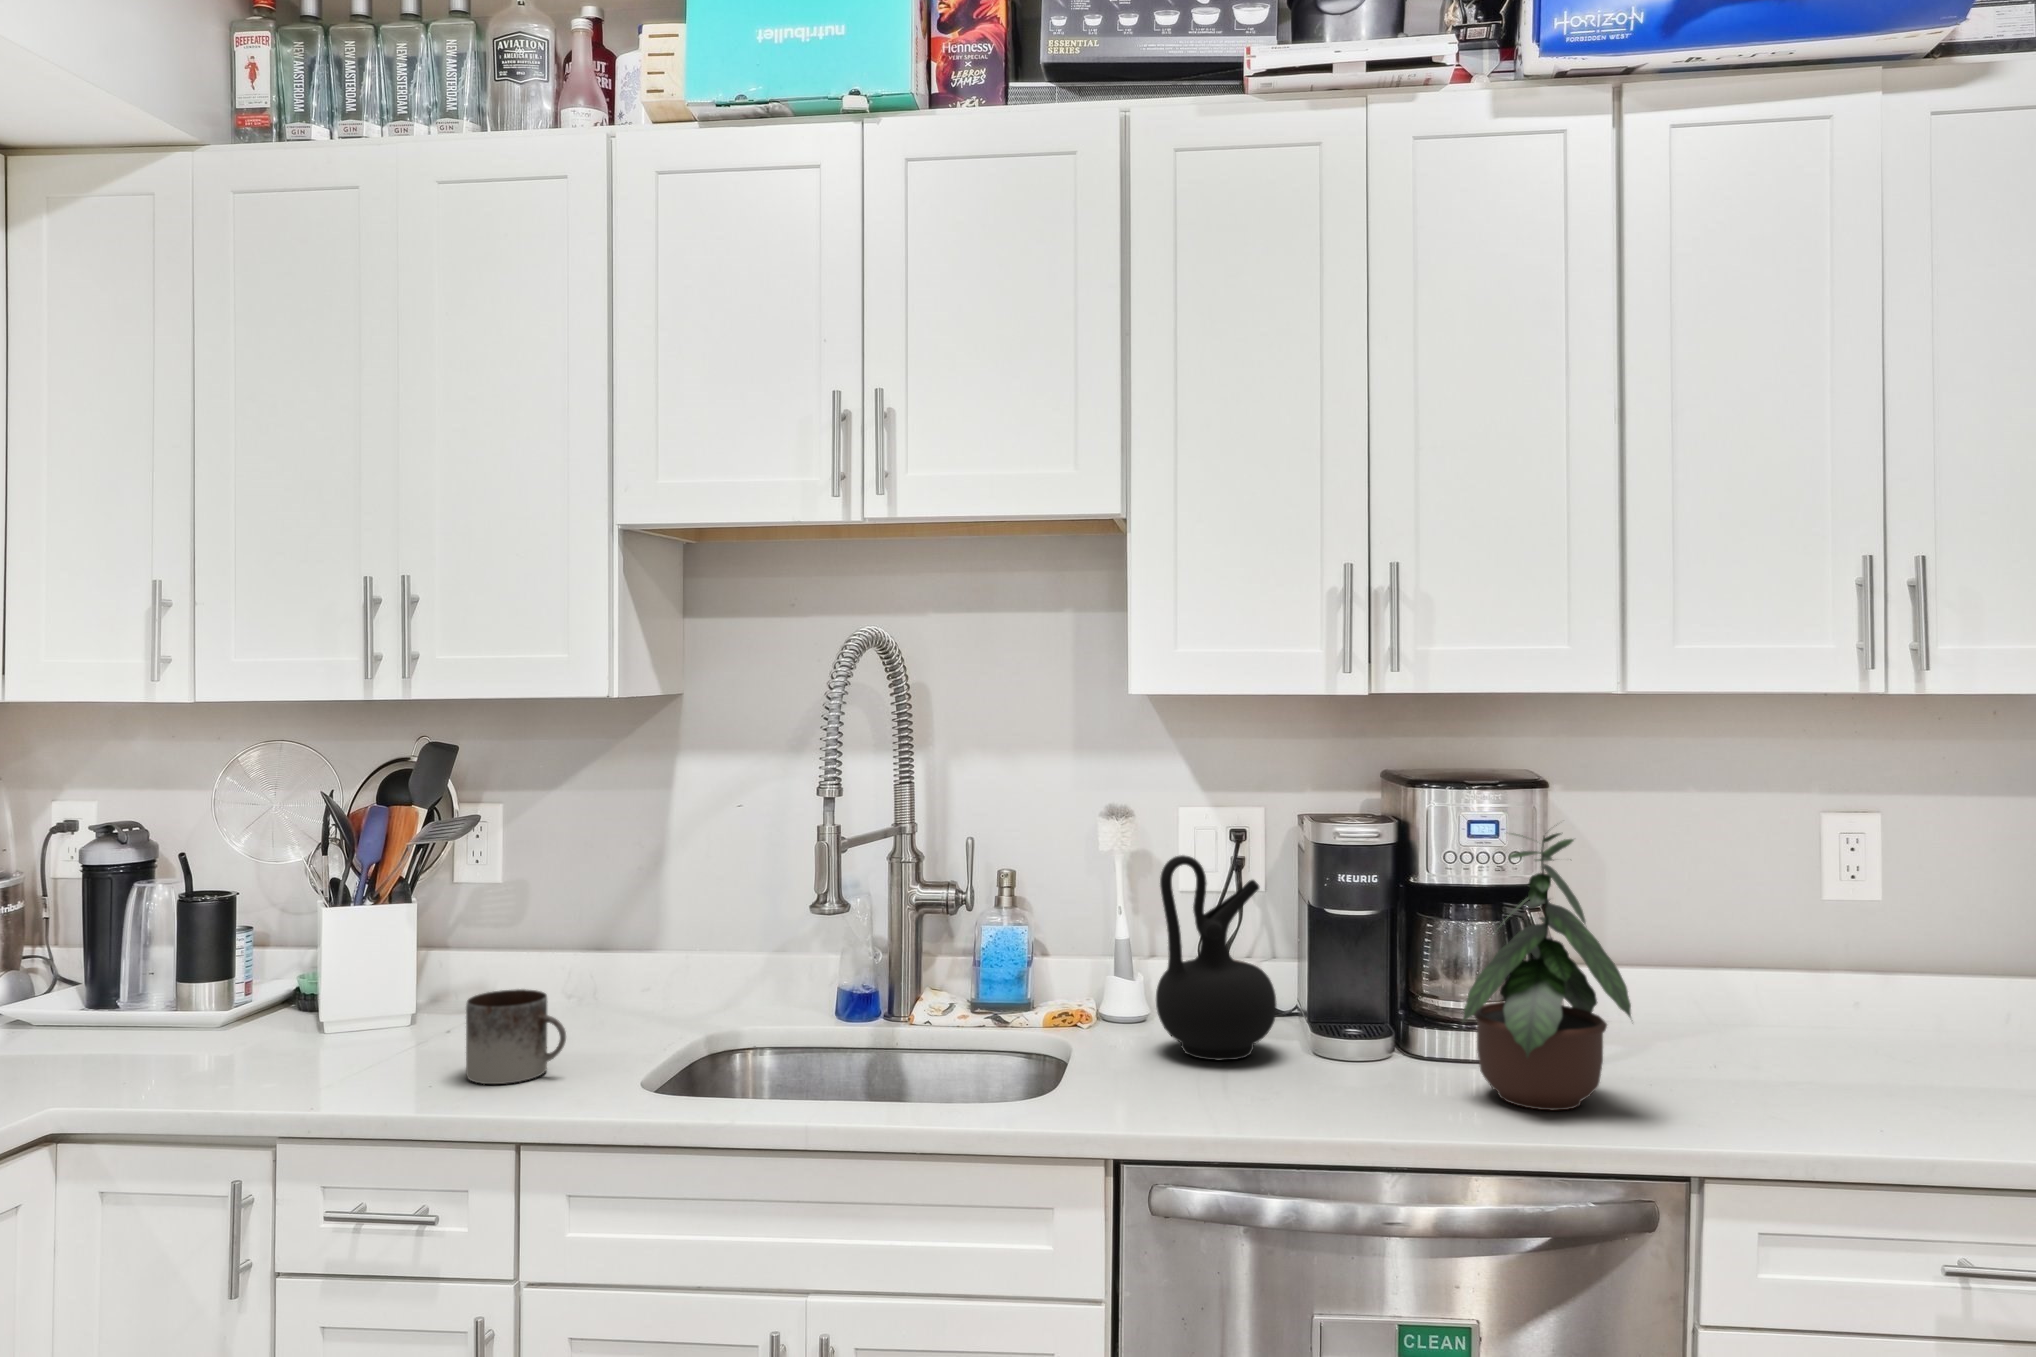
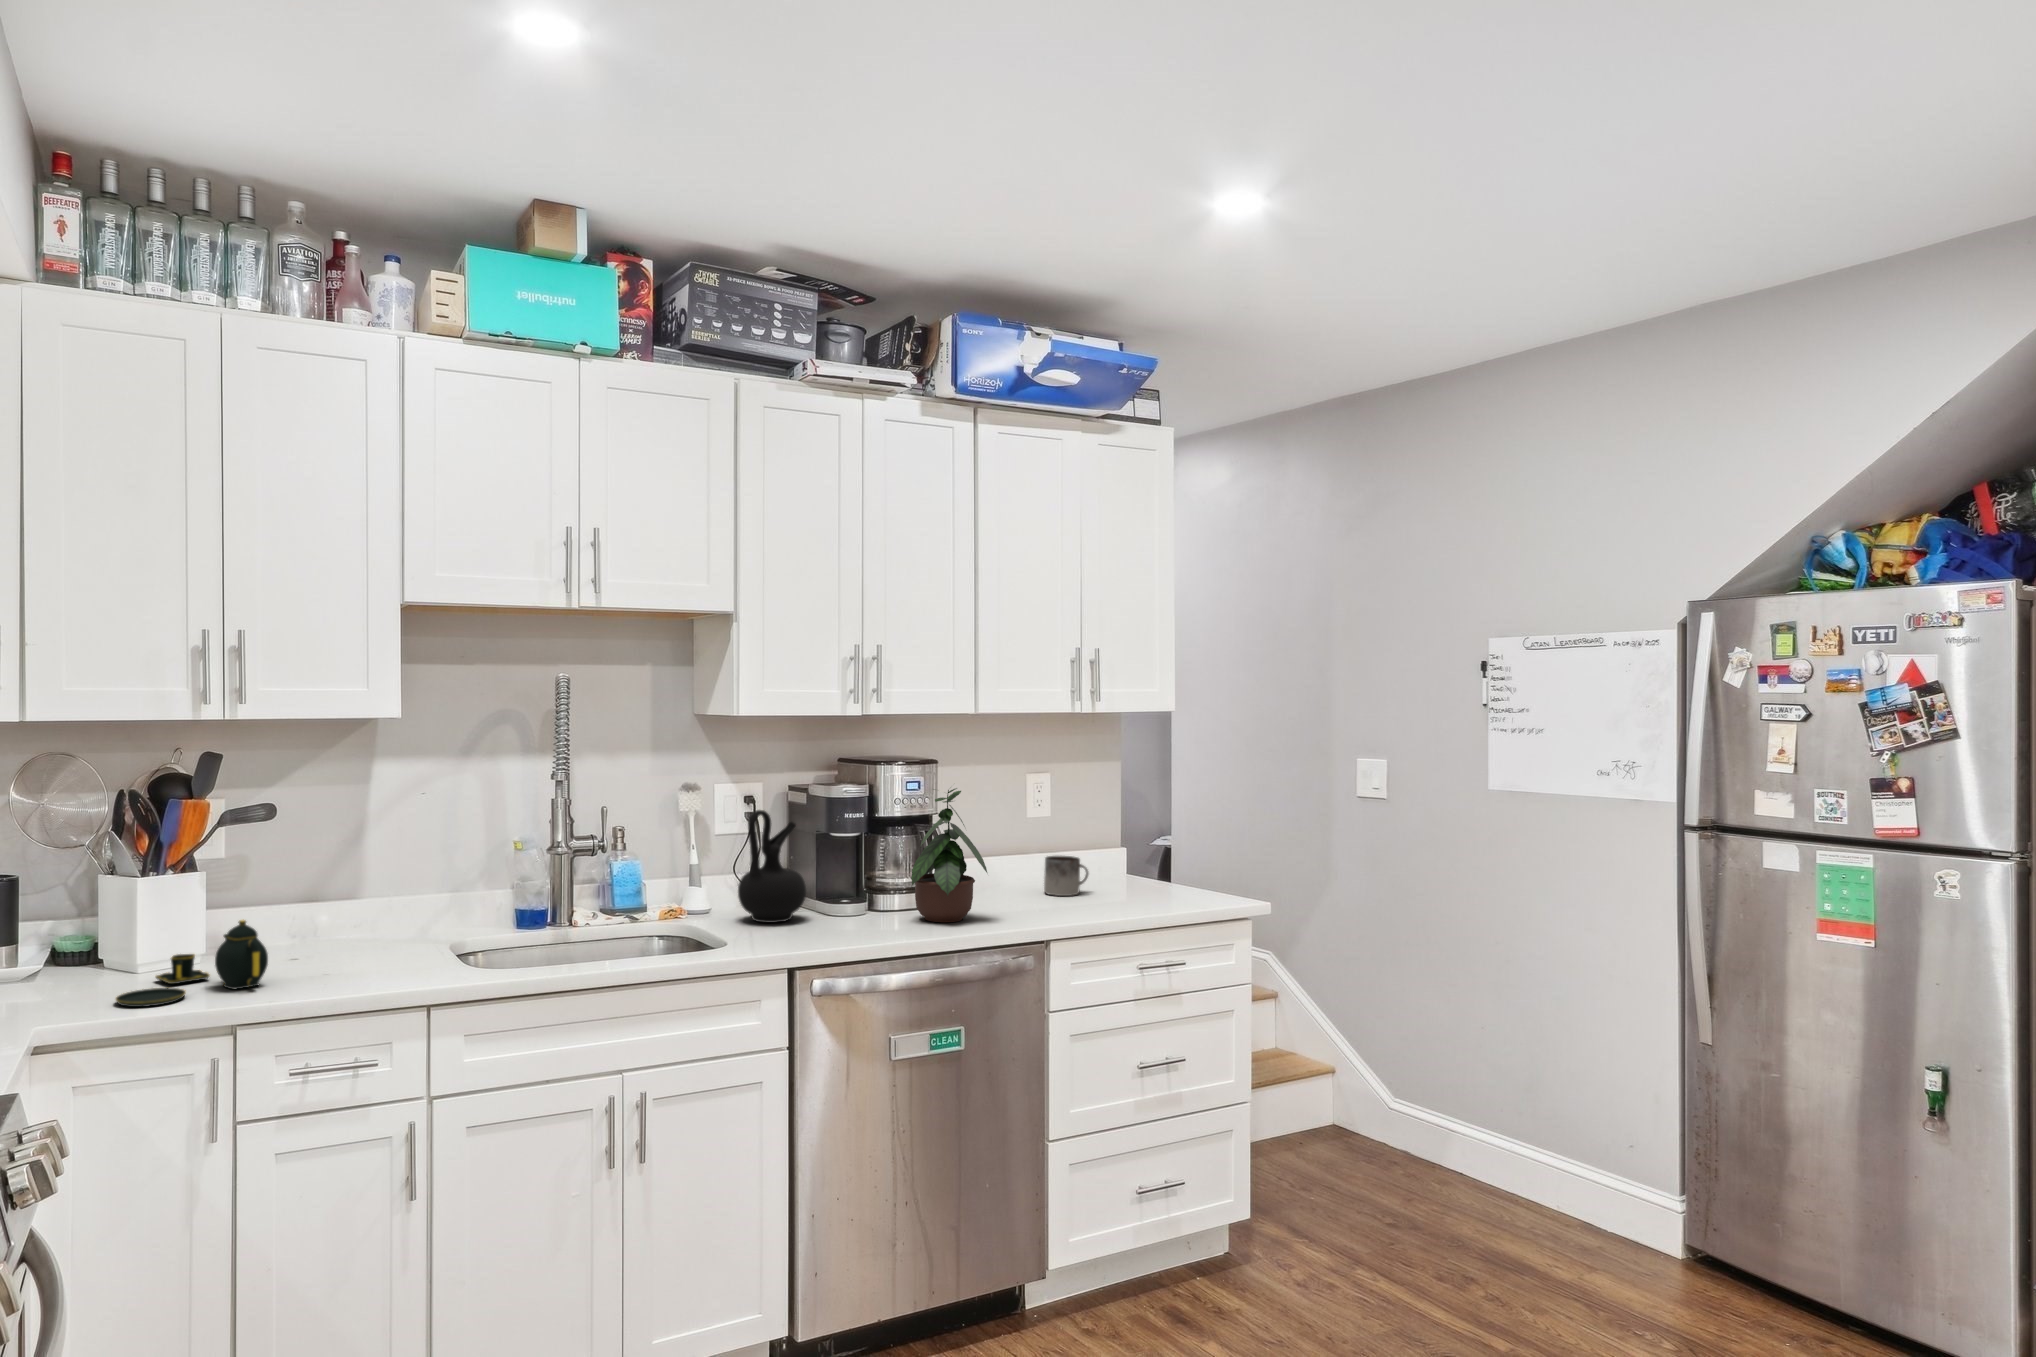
teapot: none [183,973,394,1087] -> present [116,920,268,1007]
mug: present [466,989,566,1084] -> present [1044,856,1088,896]

